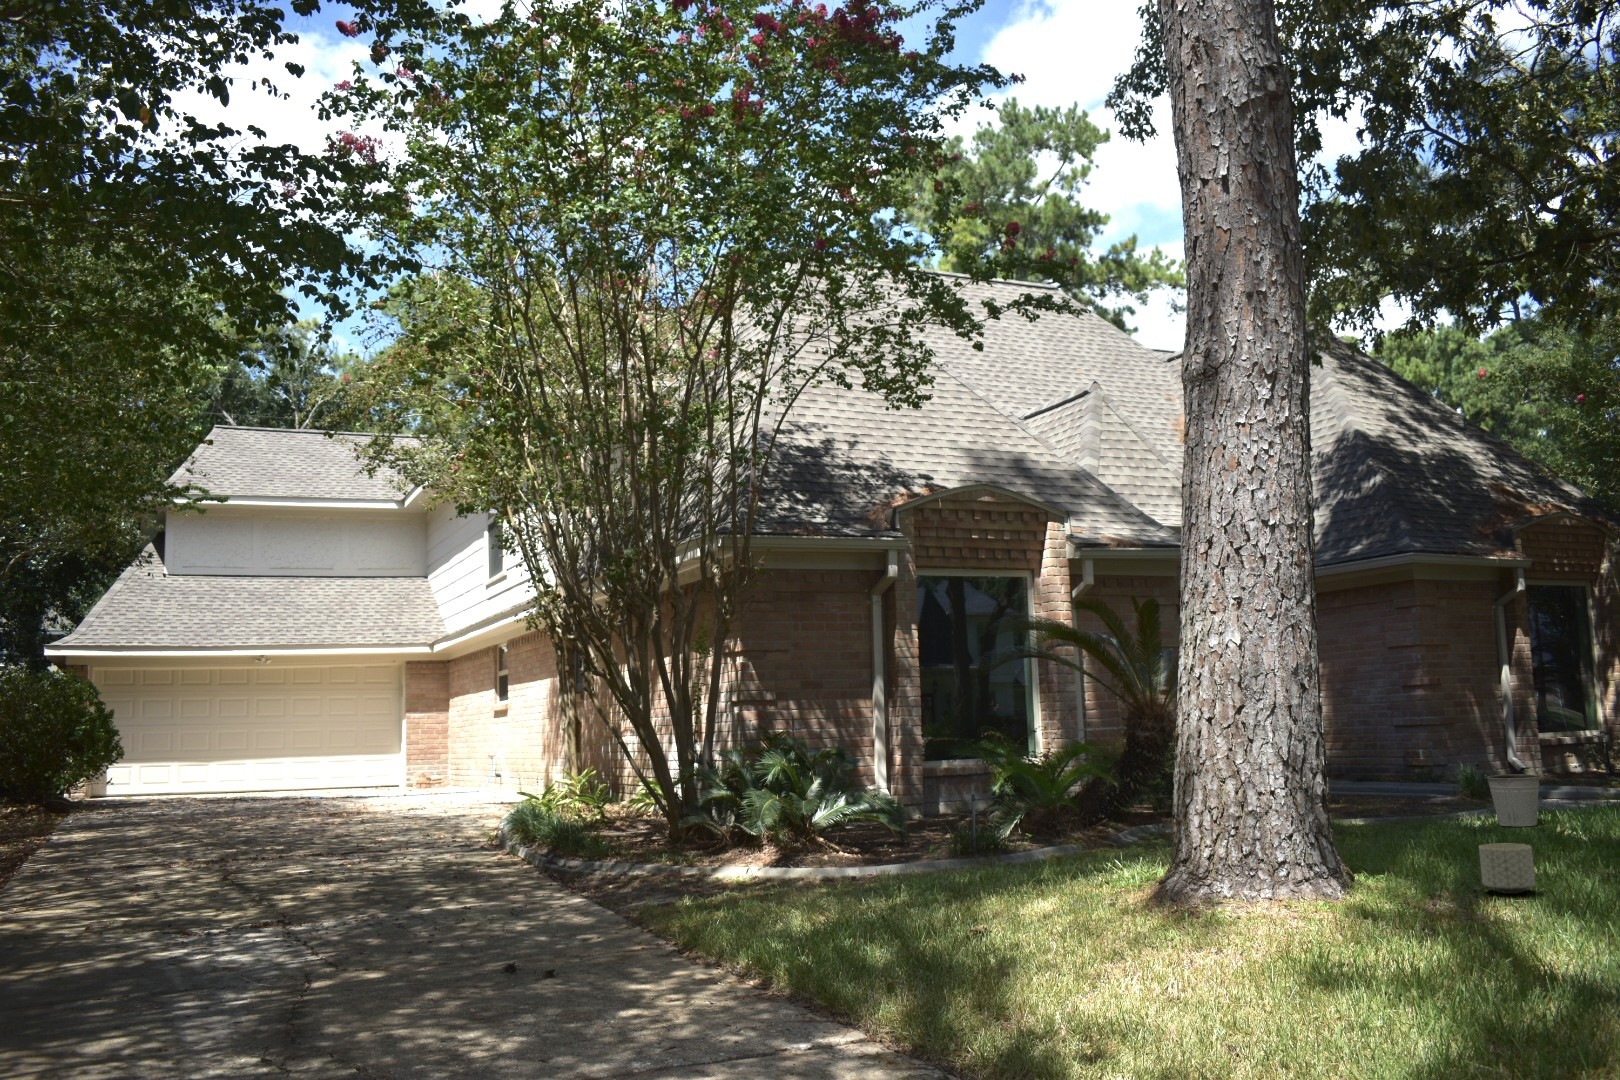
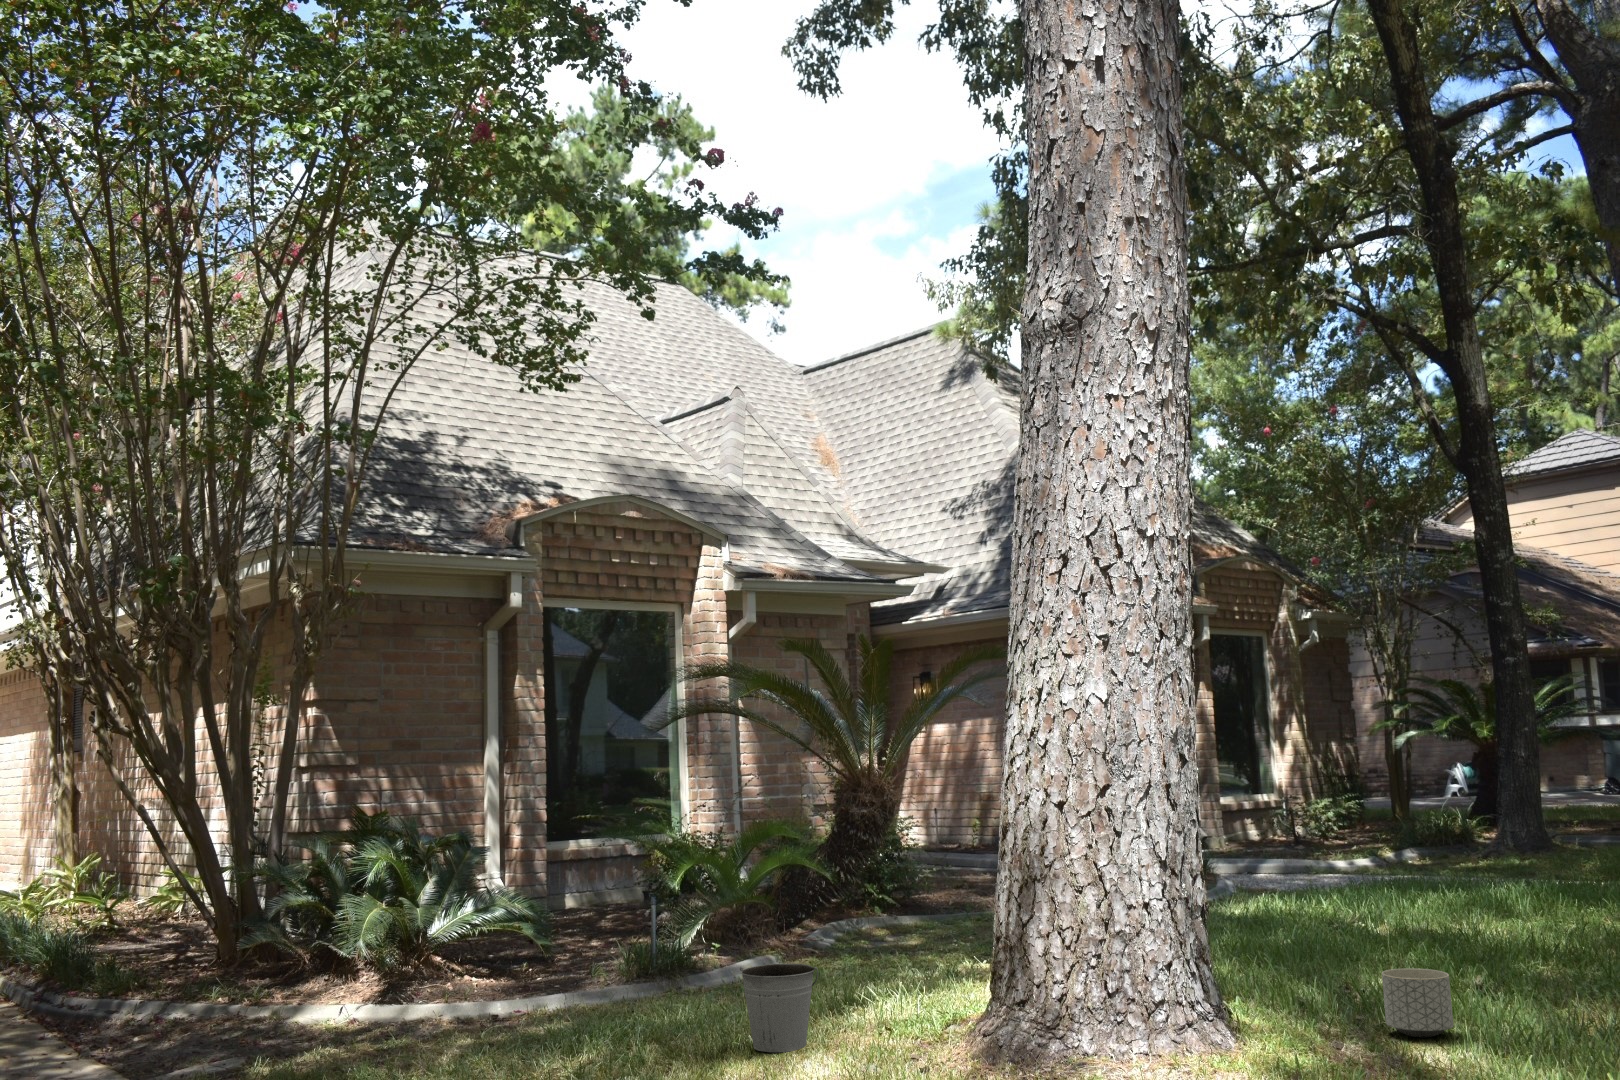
bucket: present [1485,774,1542,827] -> present [740,964,818,1052]

